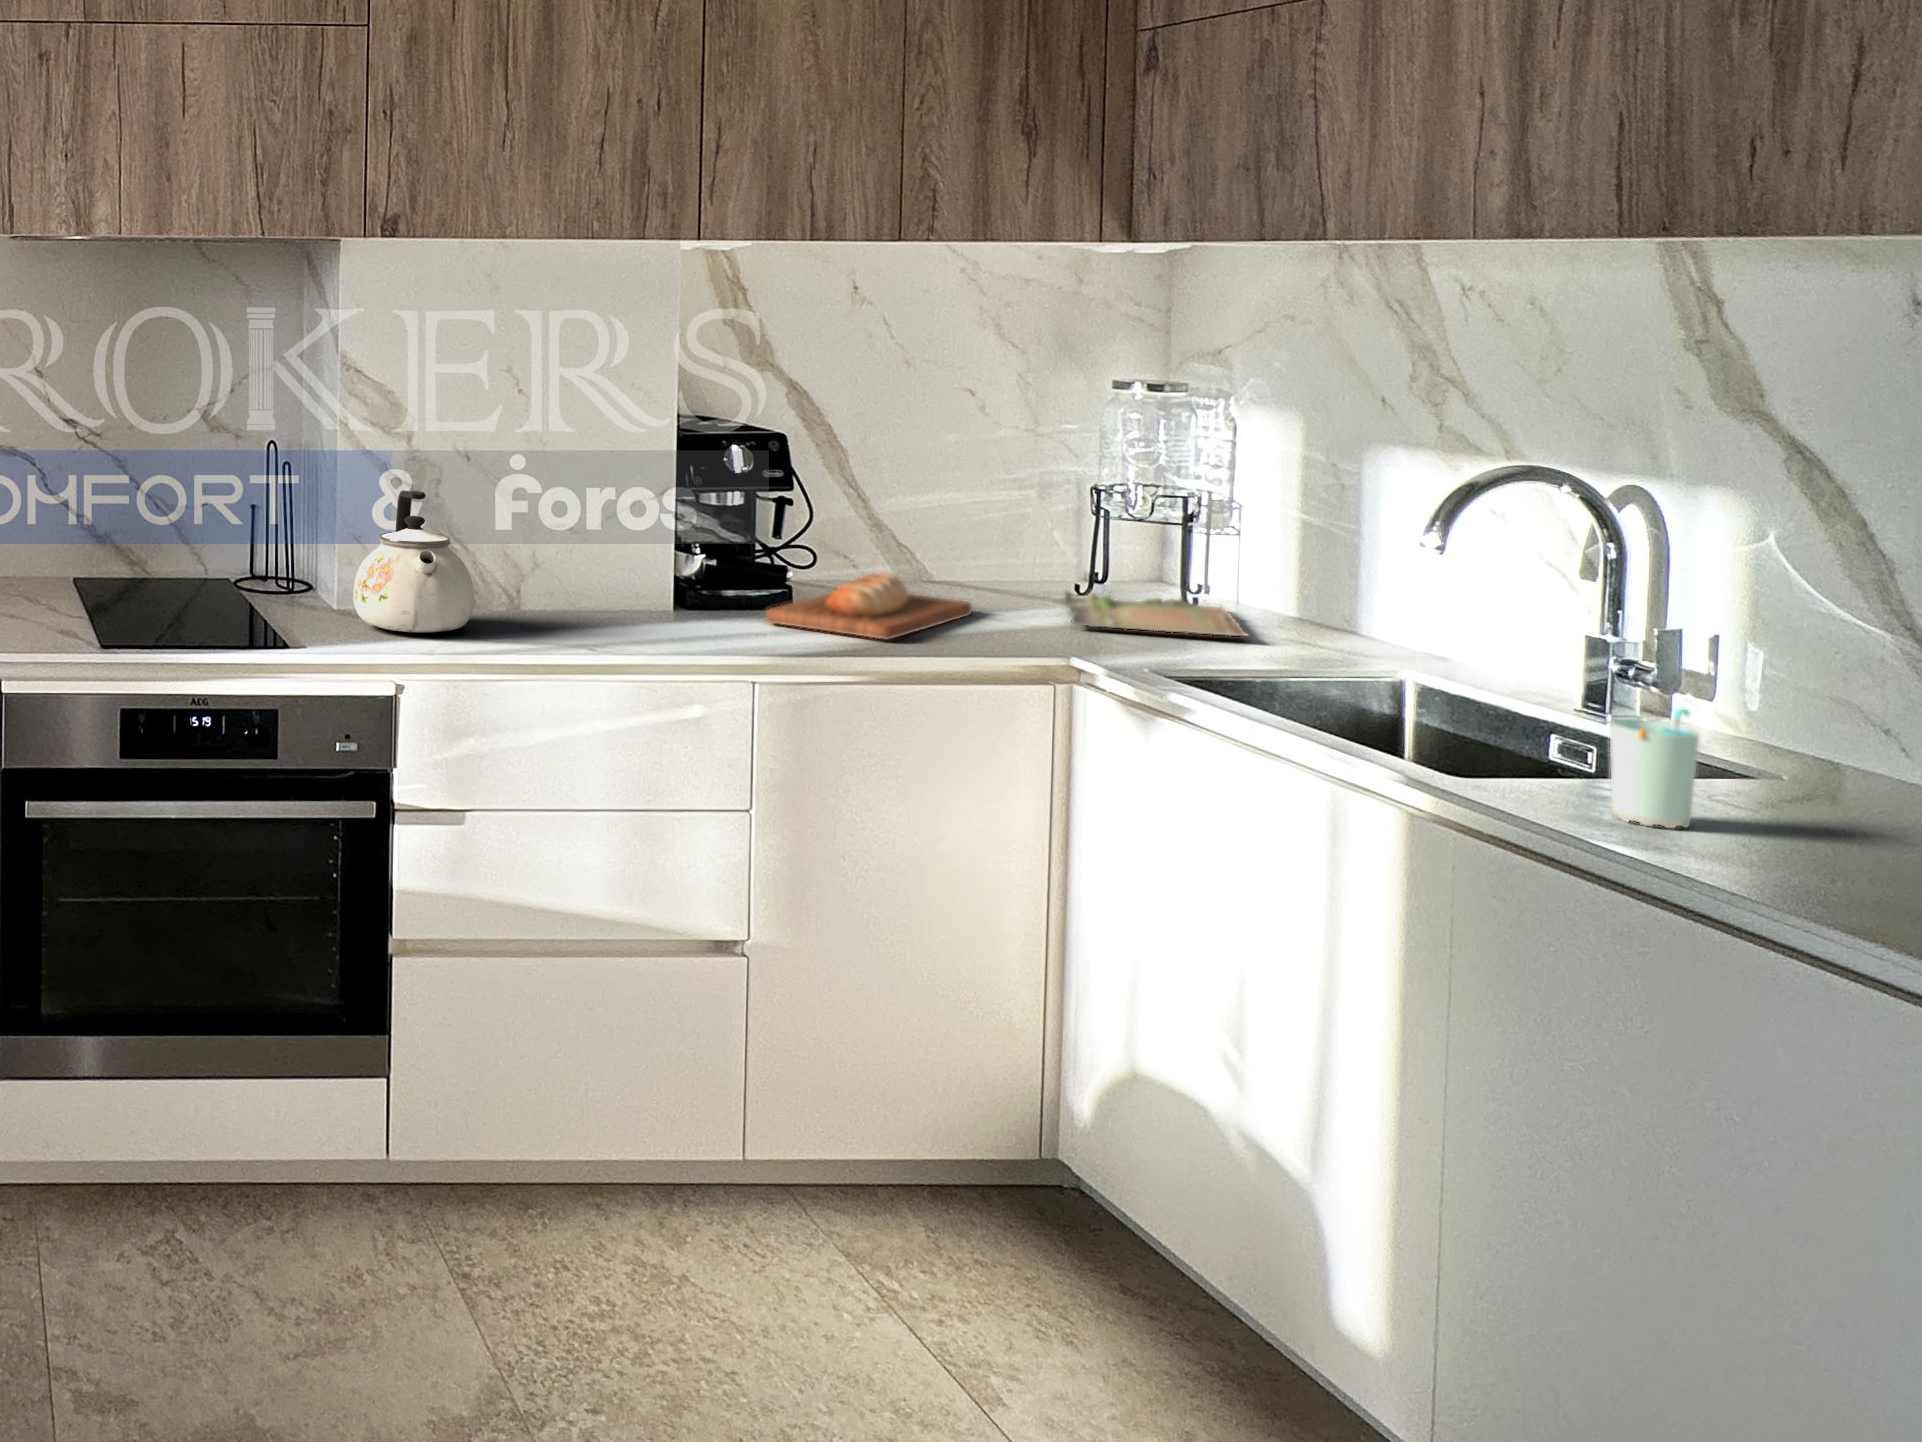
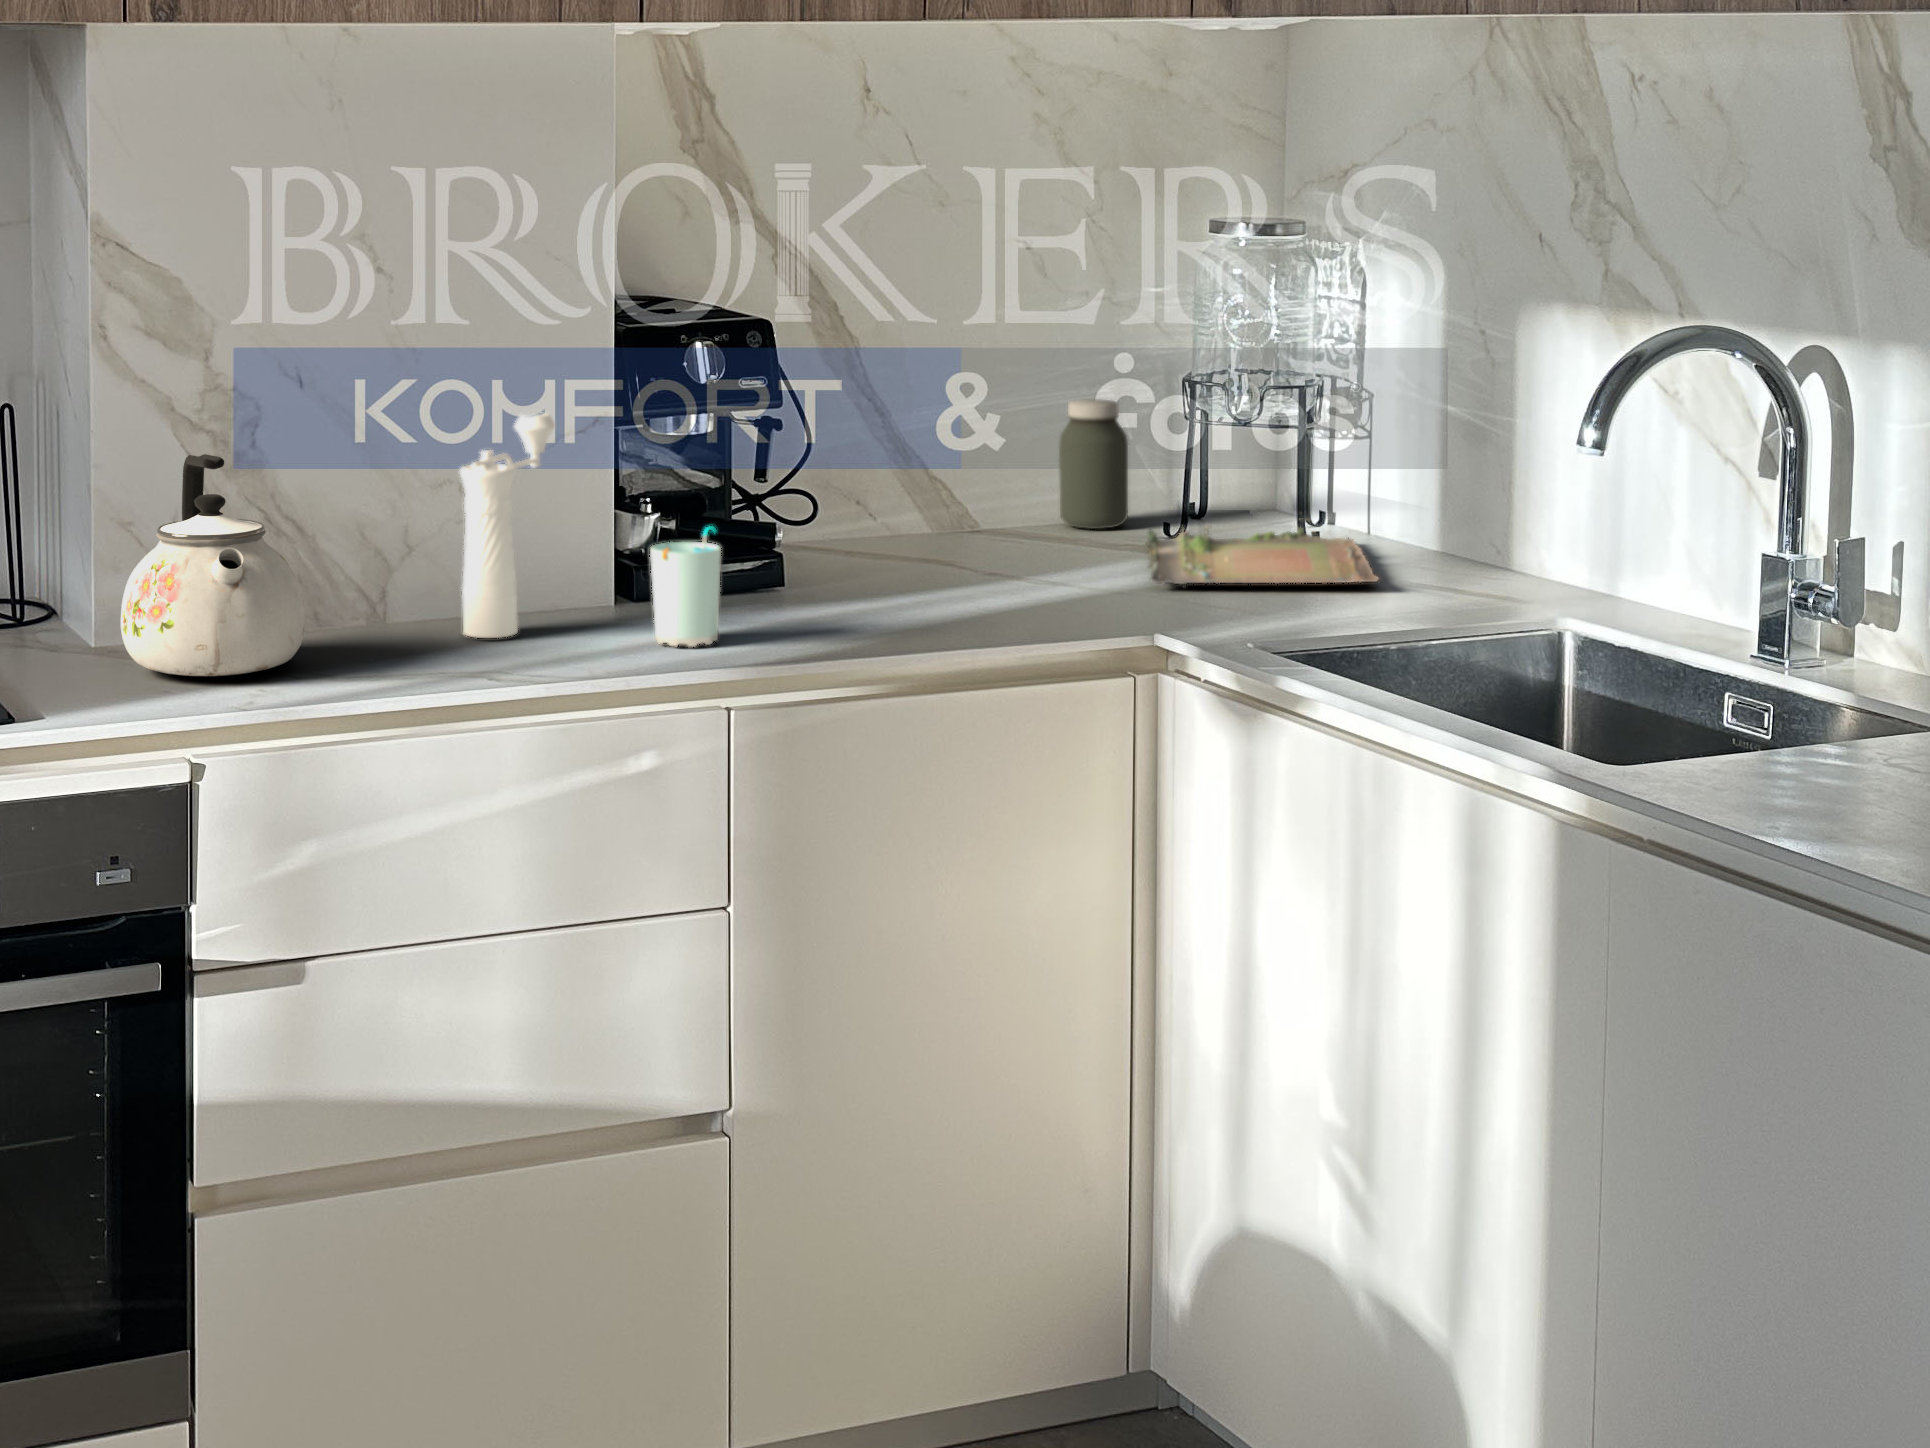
pepper mill: none [578,480,646,624] -> present [460,413,555,638]
jar: none [997,500,1049,588] -> present [1059,399,1128,529]
bread loaf: present [766,573,972,640] -> none [733,526,1021,628]
cup: present [1610,709,1699,828] -> present [650,526,721,646]

